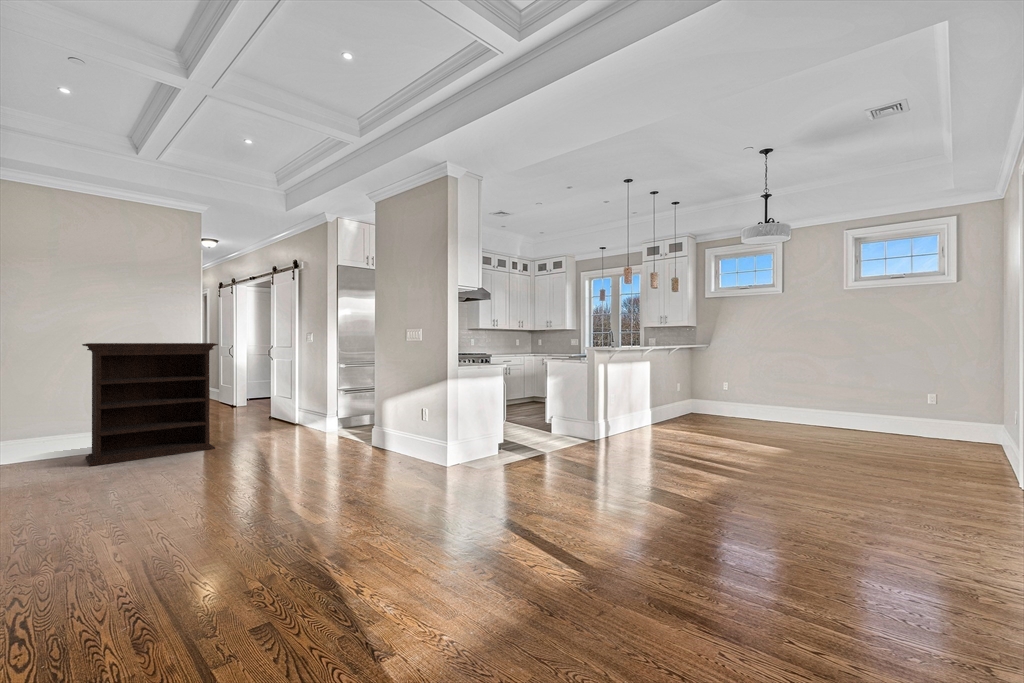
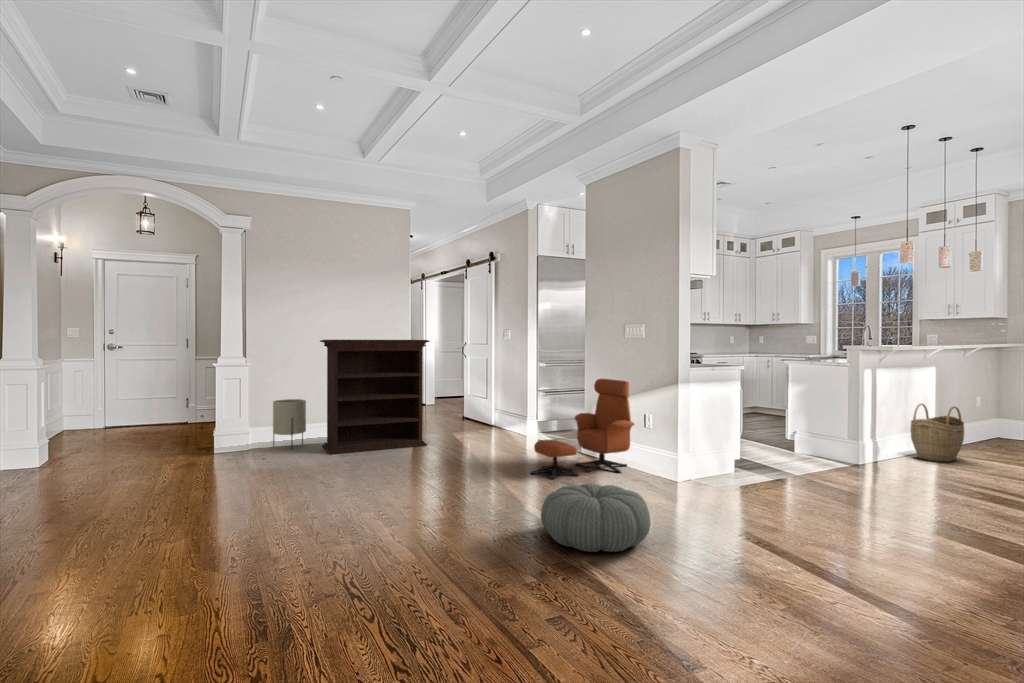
lounge chair: none [312,378,413,474] -> present [531,379,635,479]
woven basket: none [632,390,666,434] -> present [910,404,964,462]
planter: none [16,408,64,465] -> present [273,399,306,448]
pouf: none [289,479,398,547] -> present [541,483,651,552]

